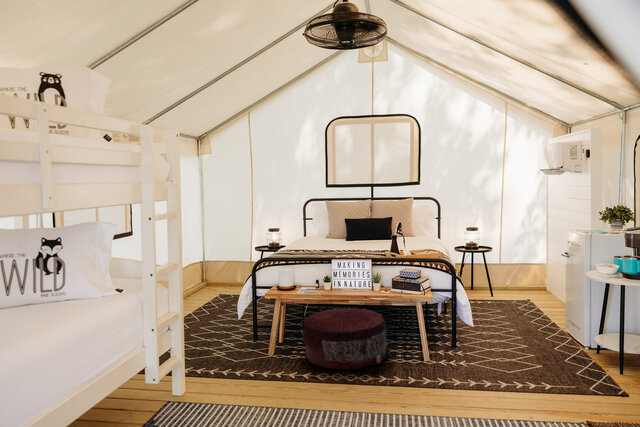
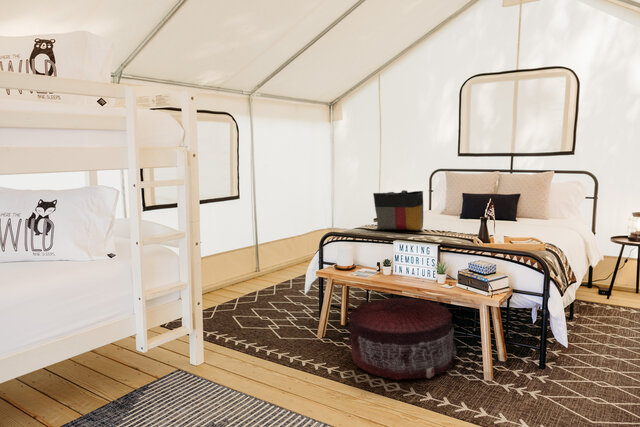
tote bag: none [295,221,339,255] -> present [373,190,423,230]

